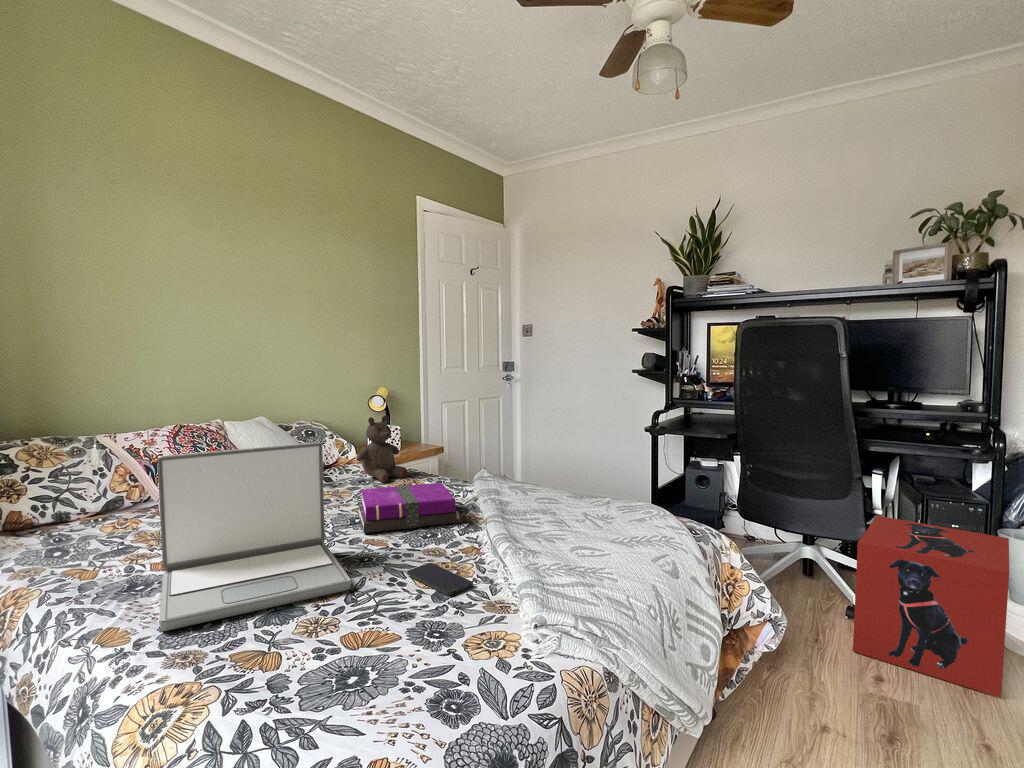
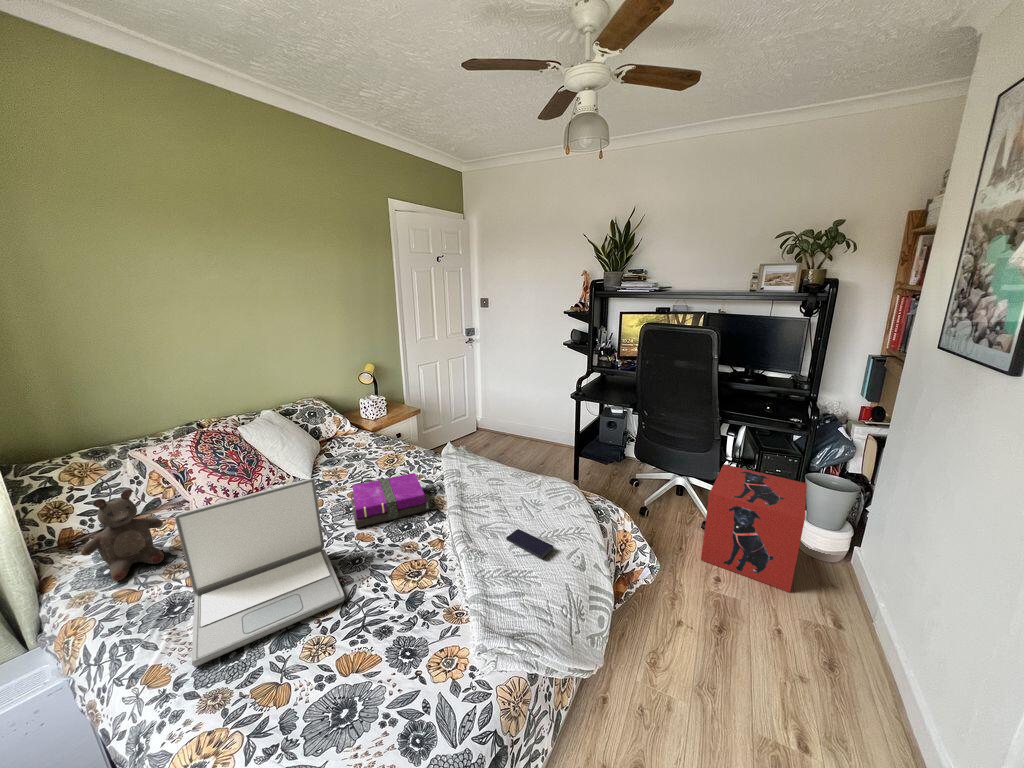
stuffed bear: present [356,416,408,482] -> present [81,490,164,581]
smartphone: present [407,563,473,595] -> present [506,529,554,558]

